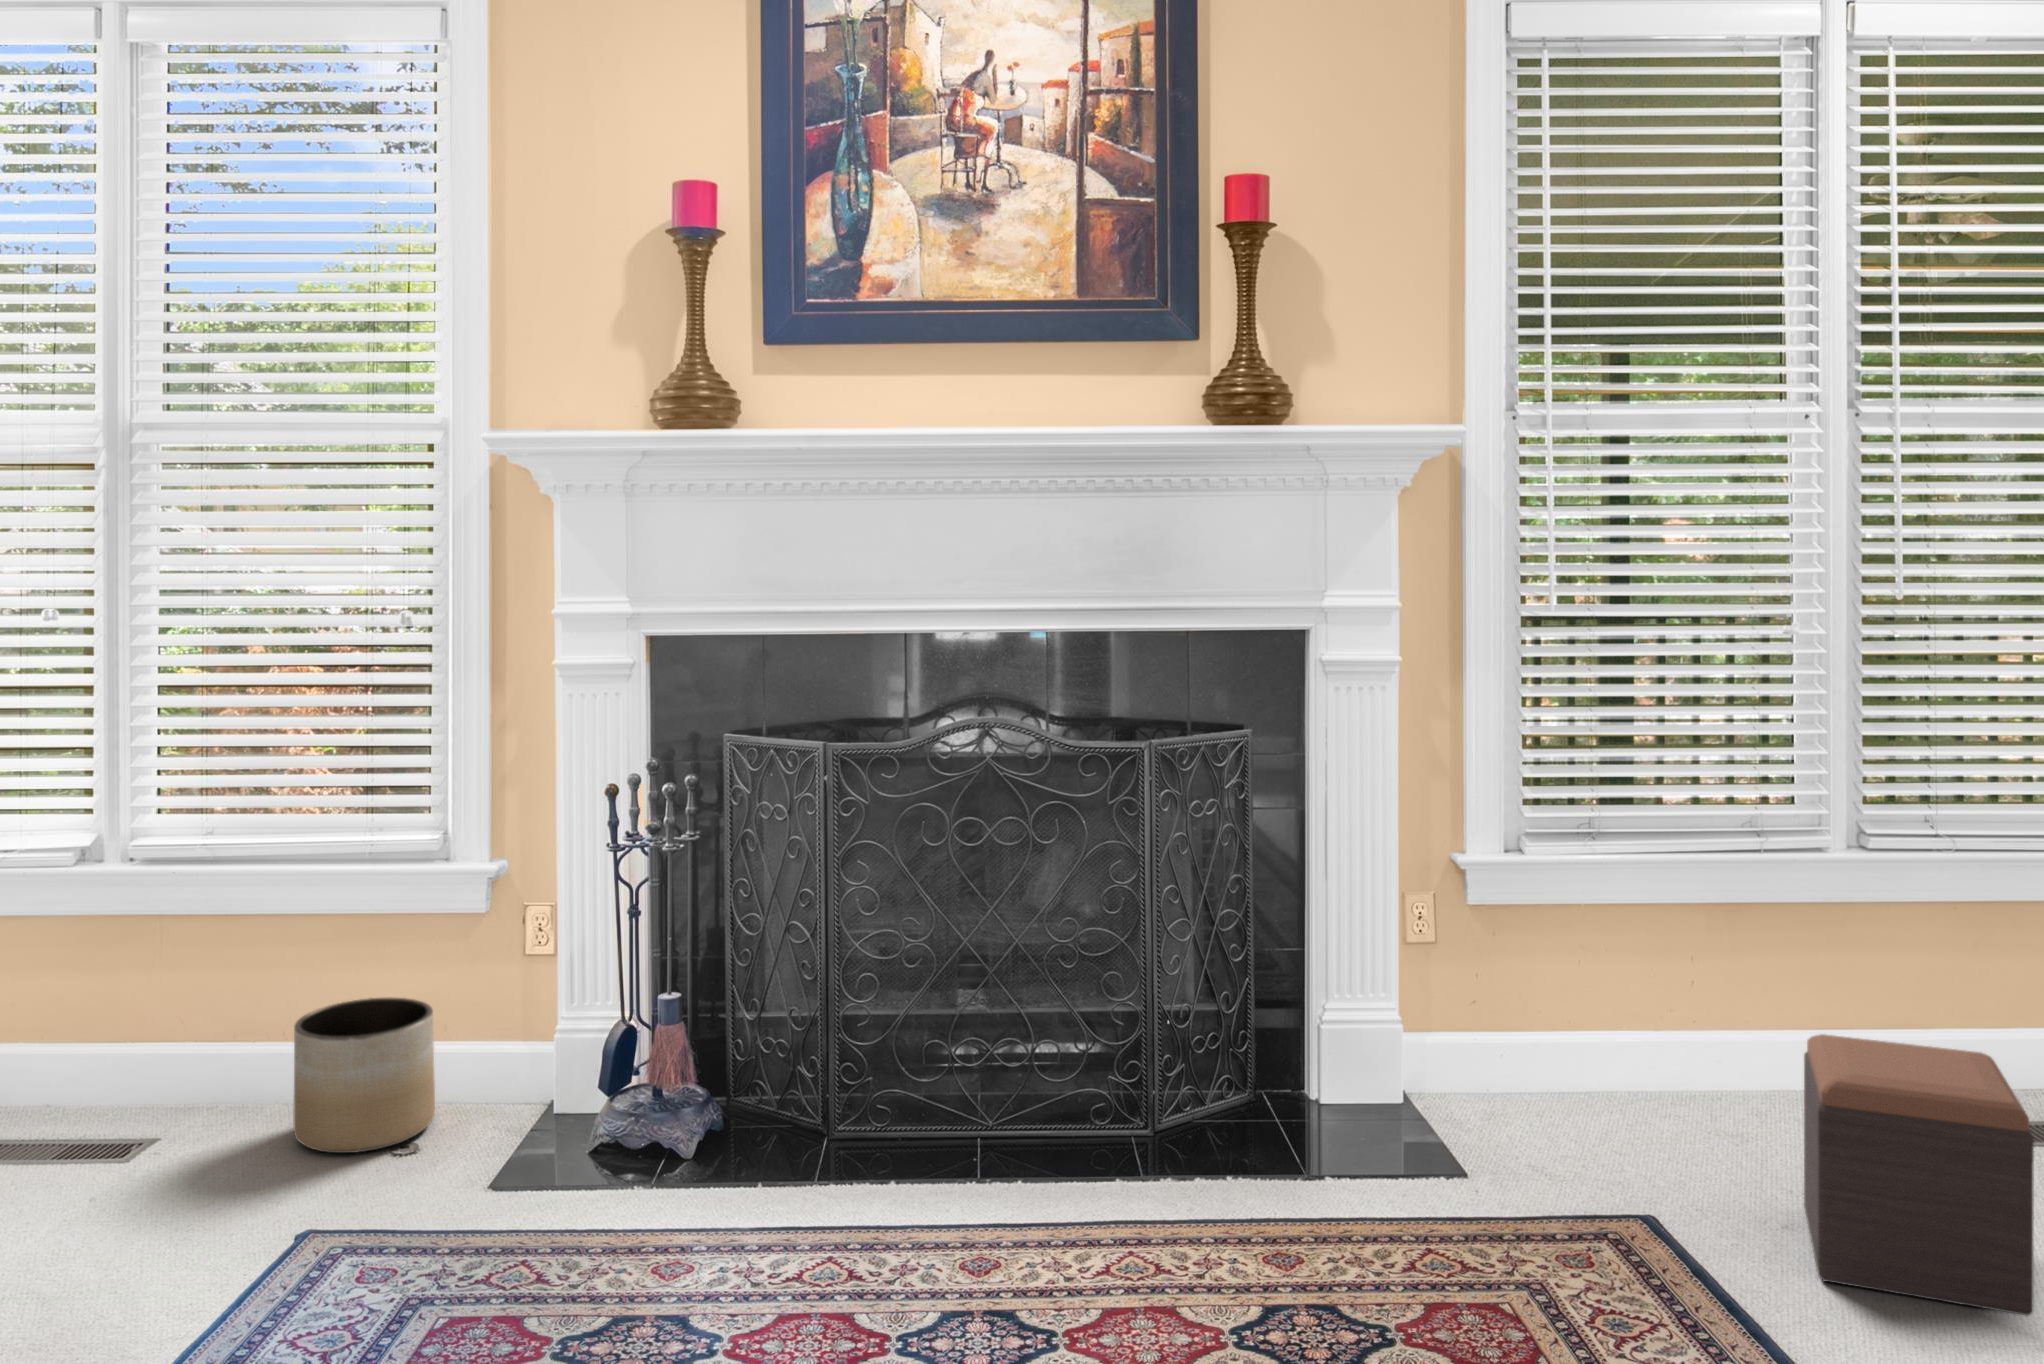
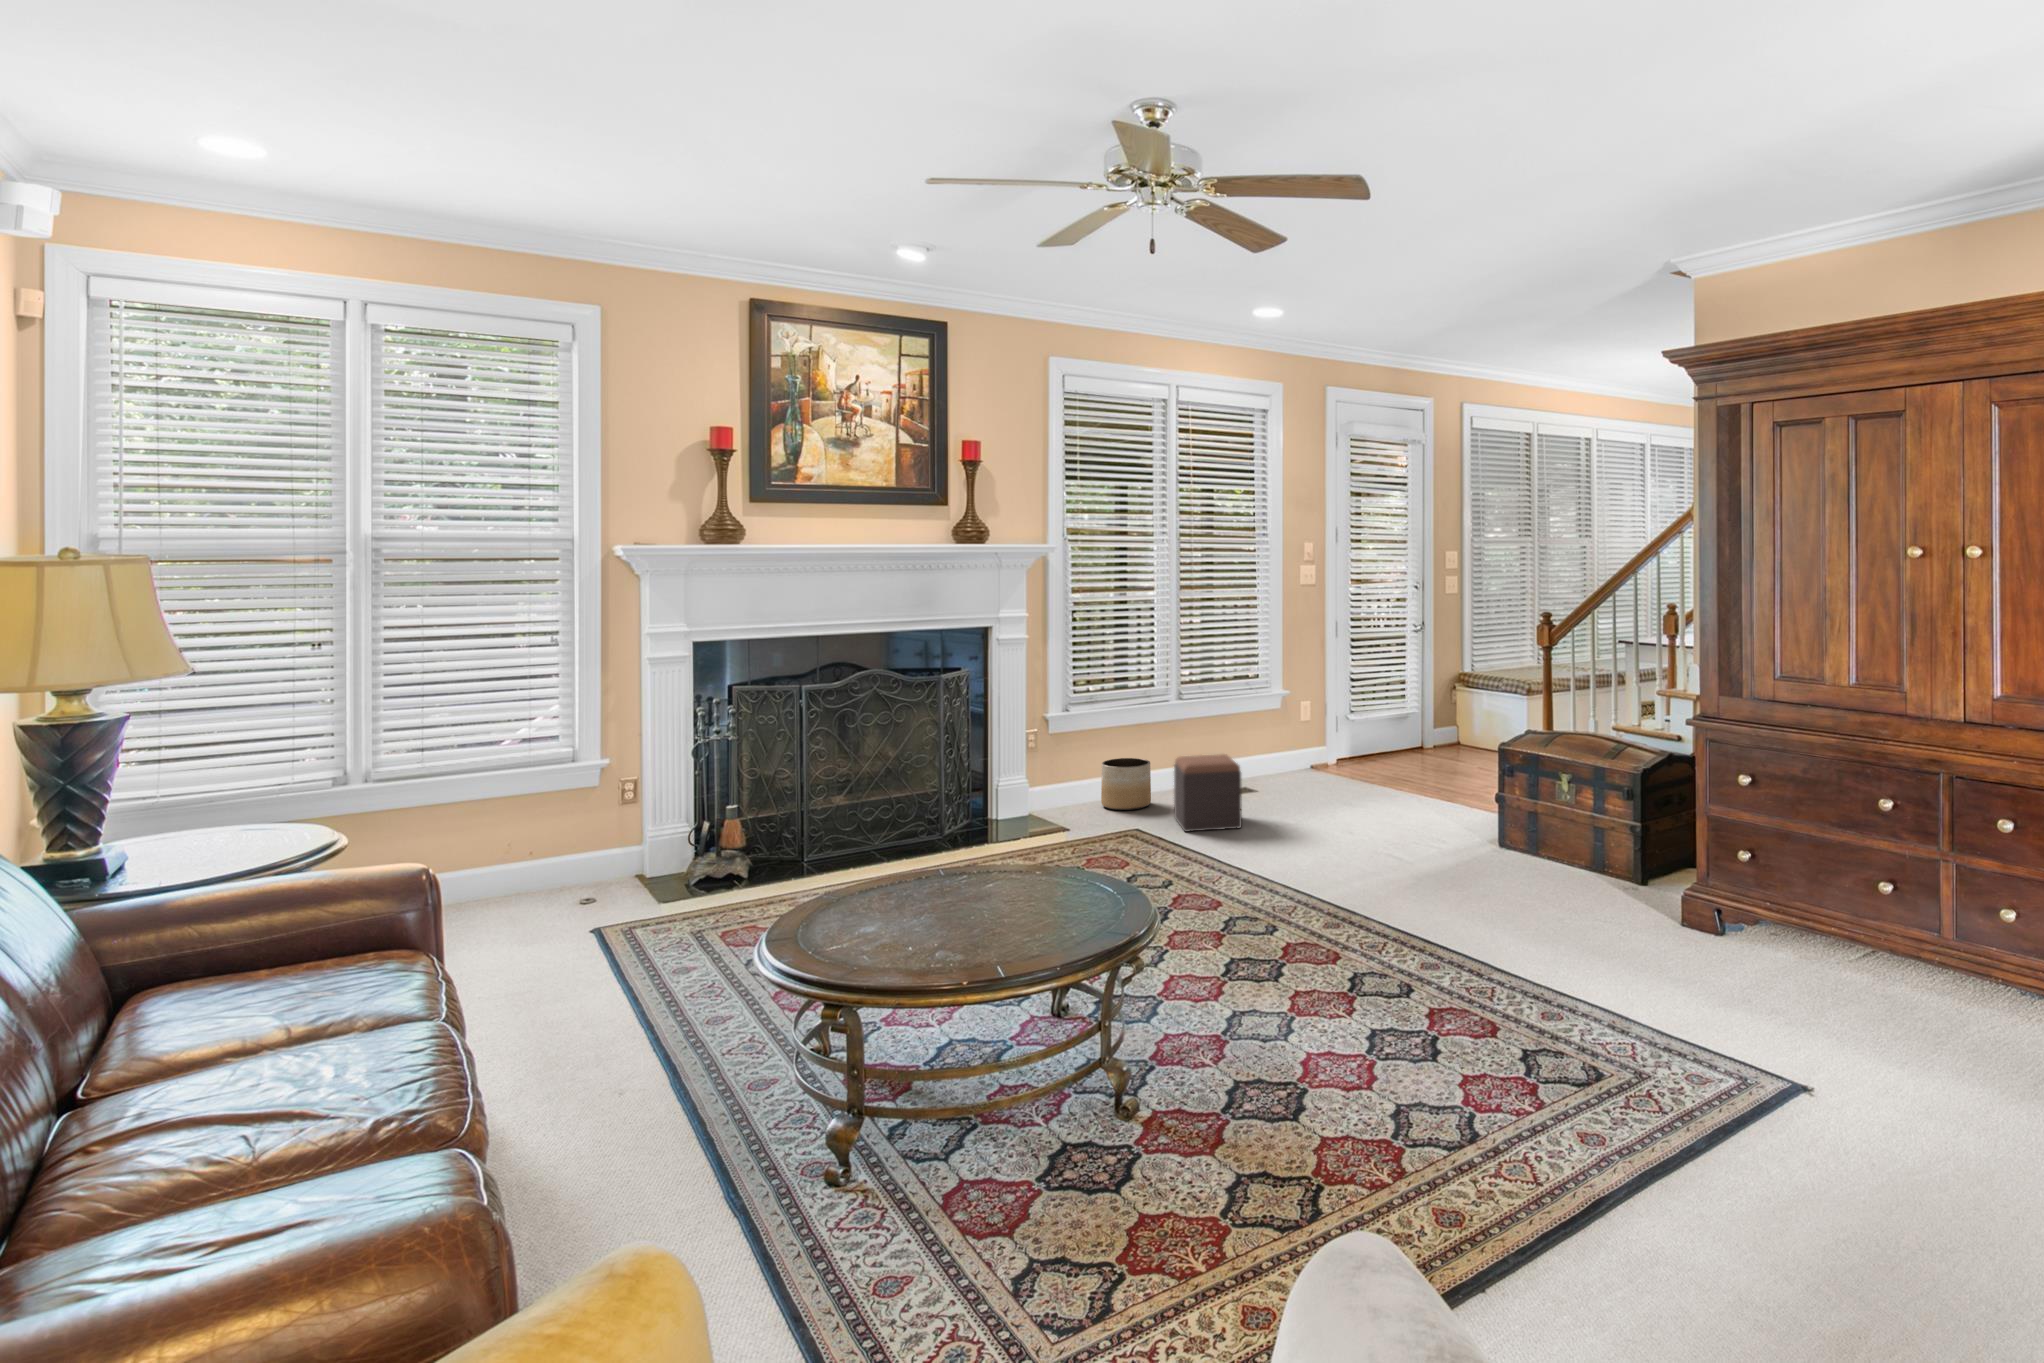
planter: present [293,998,435,1153] -> present [1101,758,1151,810]

